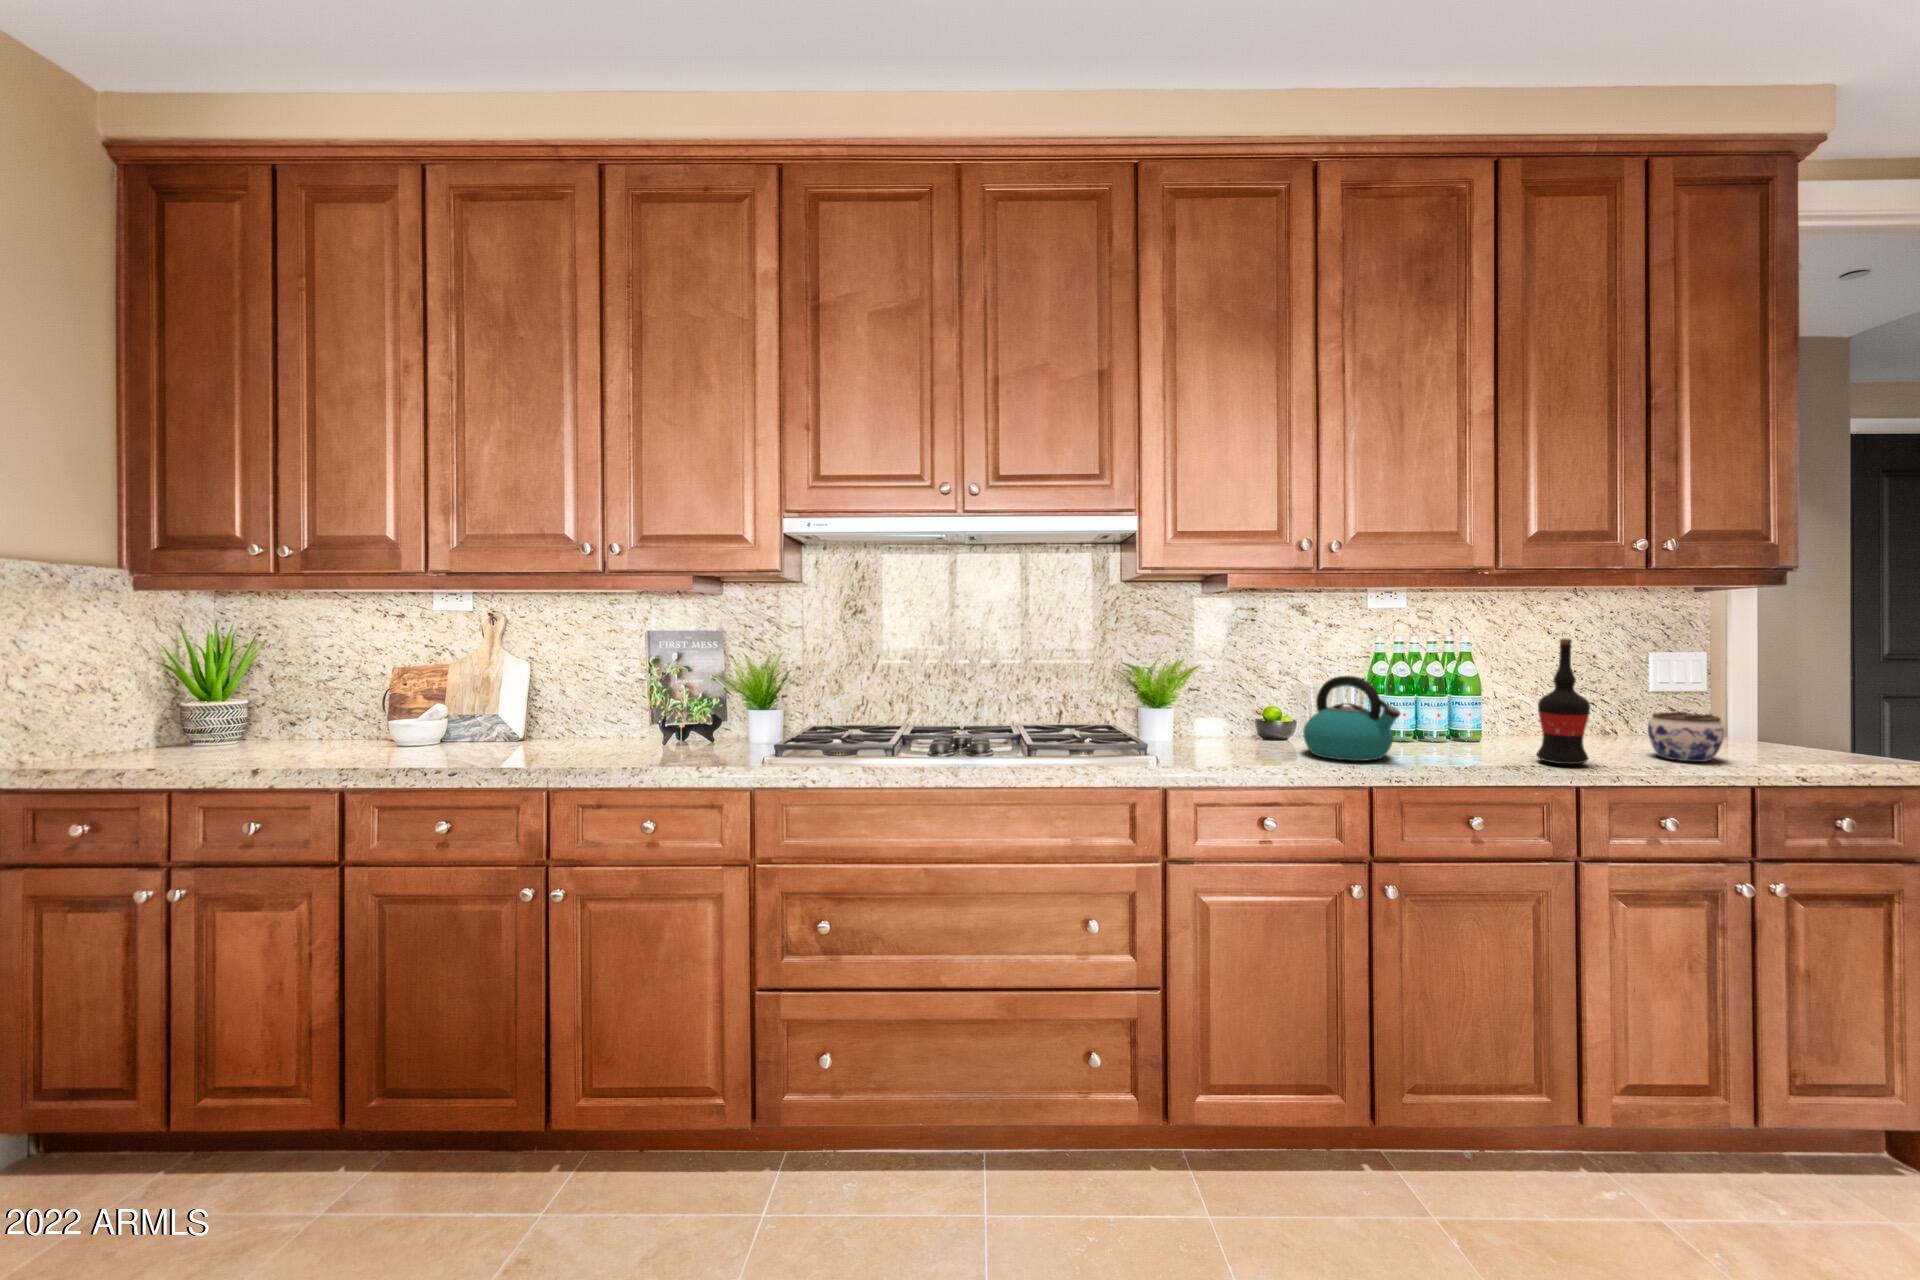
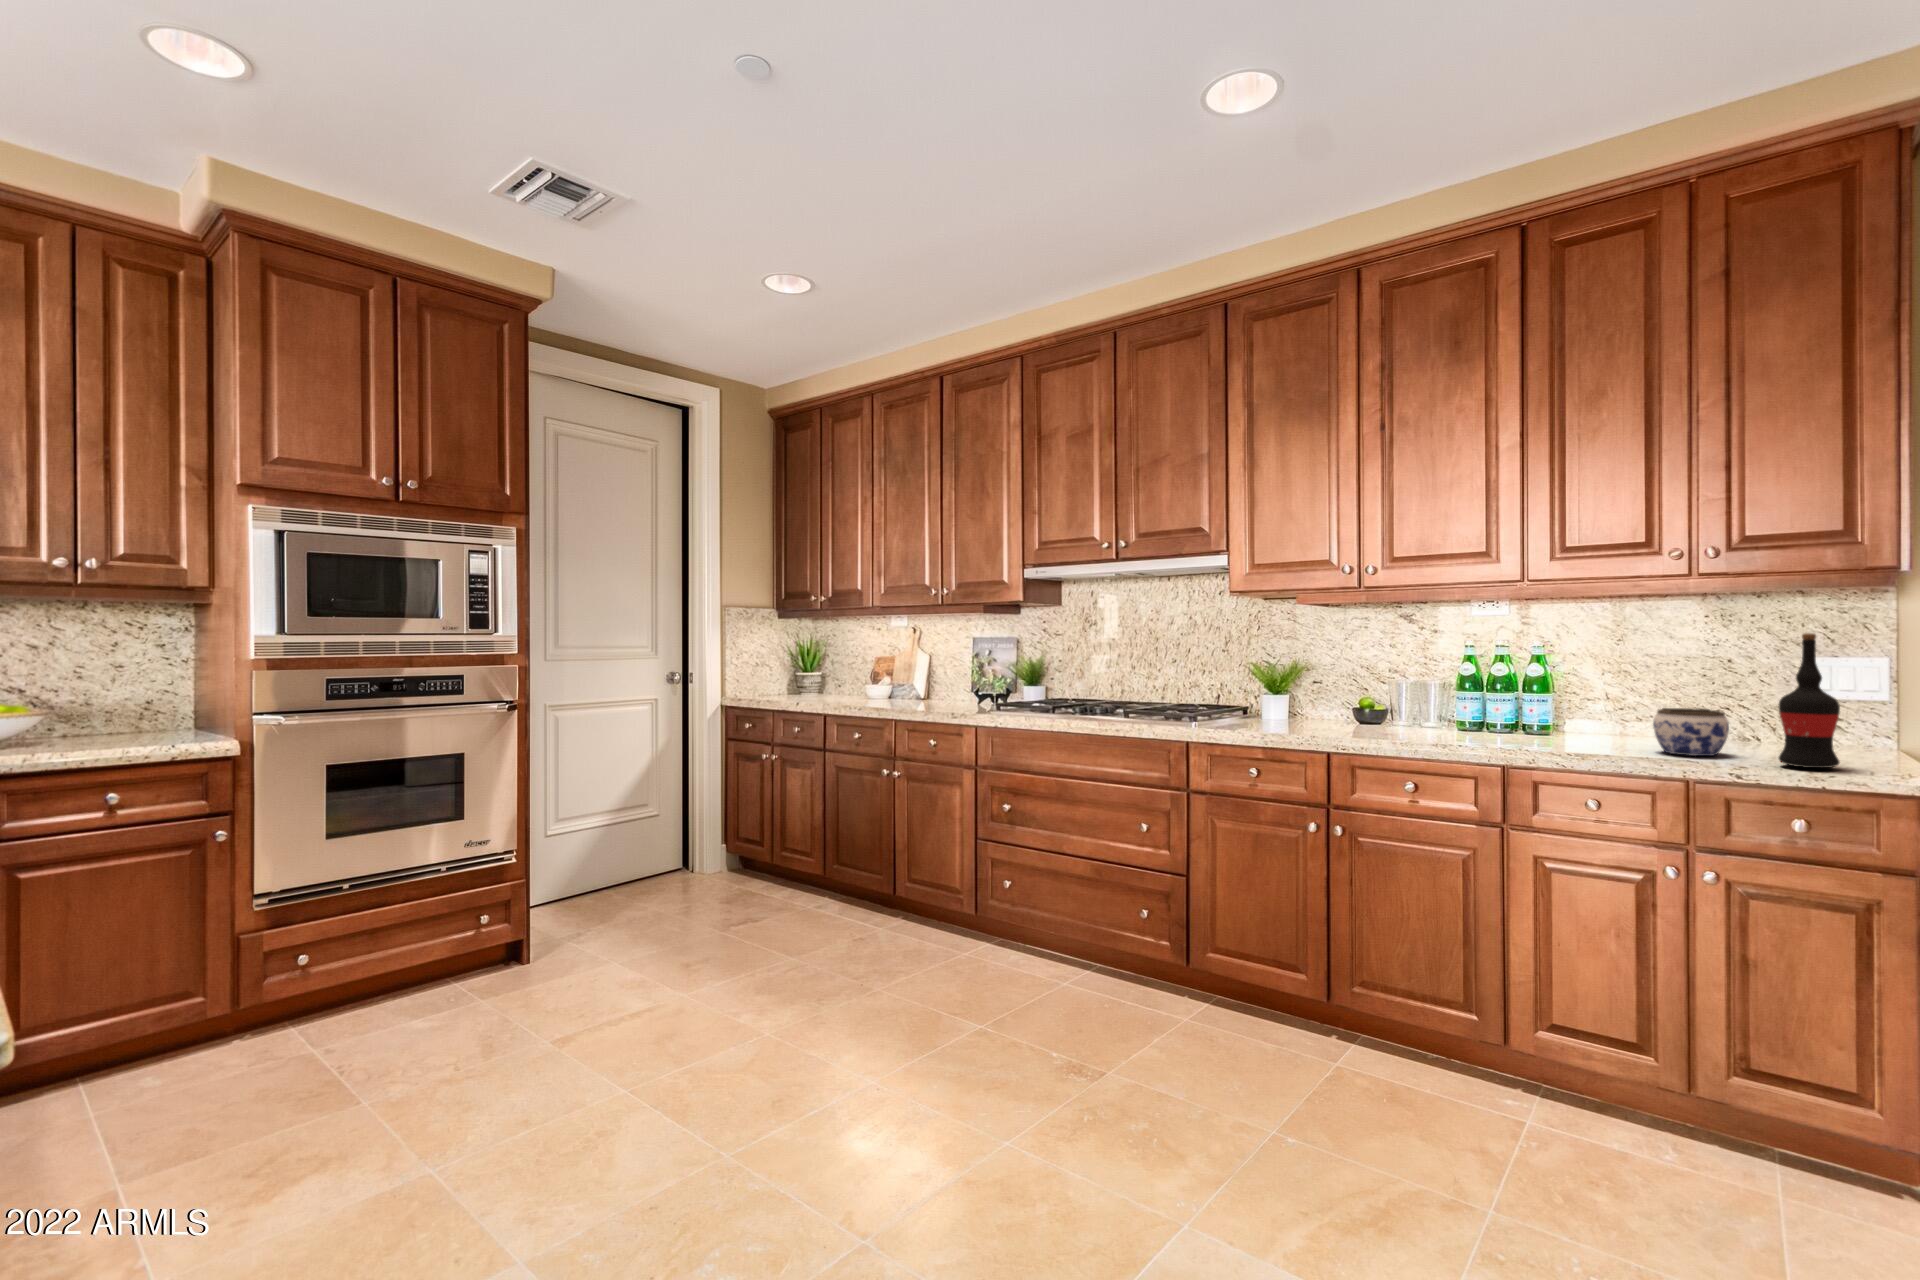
wine bottle: present [1537,638,1590,765] -> present [1778,633,1840,768]
kettle: present [1303,676,1400,761] -> none [1324,666,1398,734]

